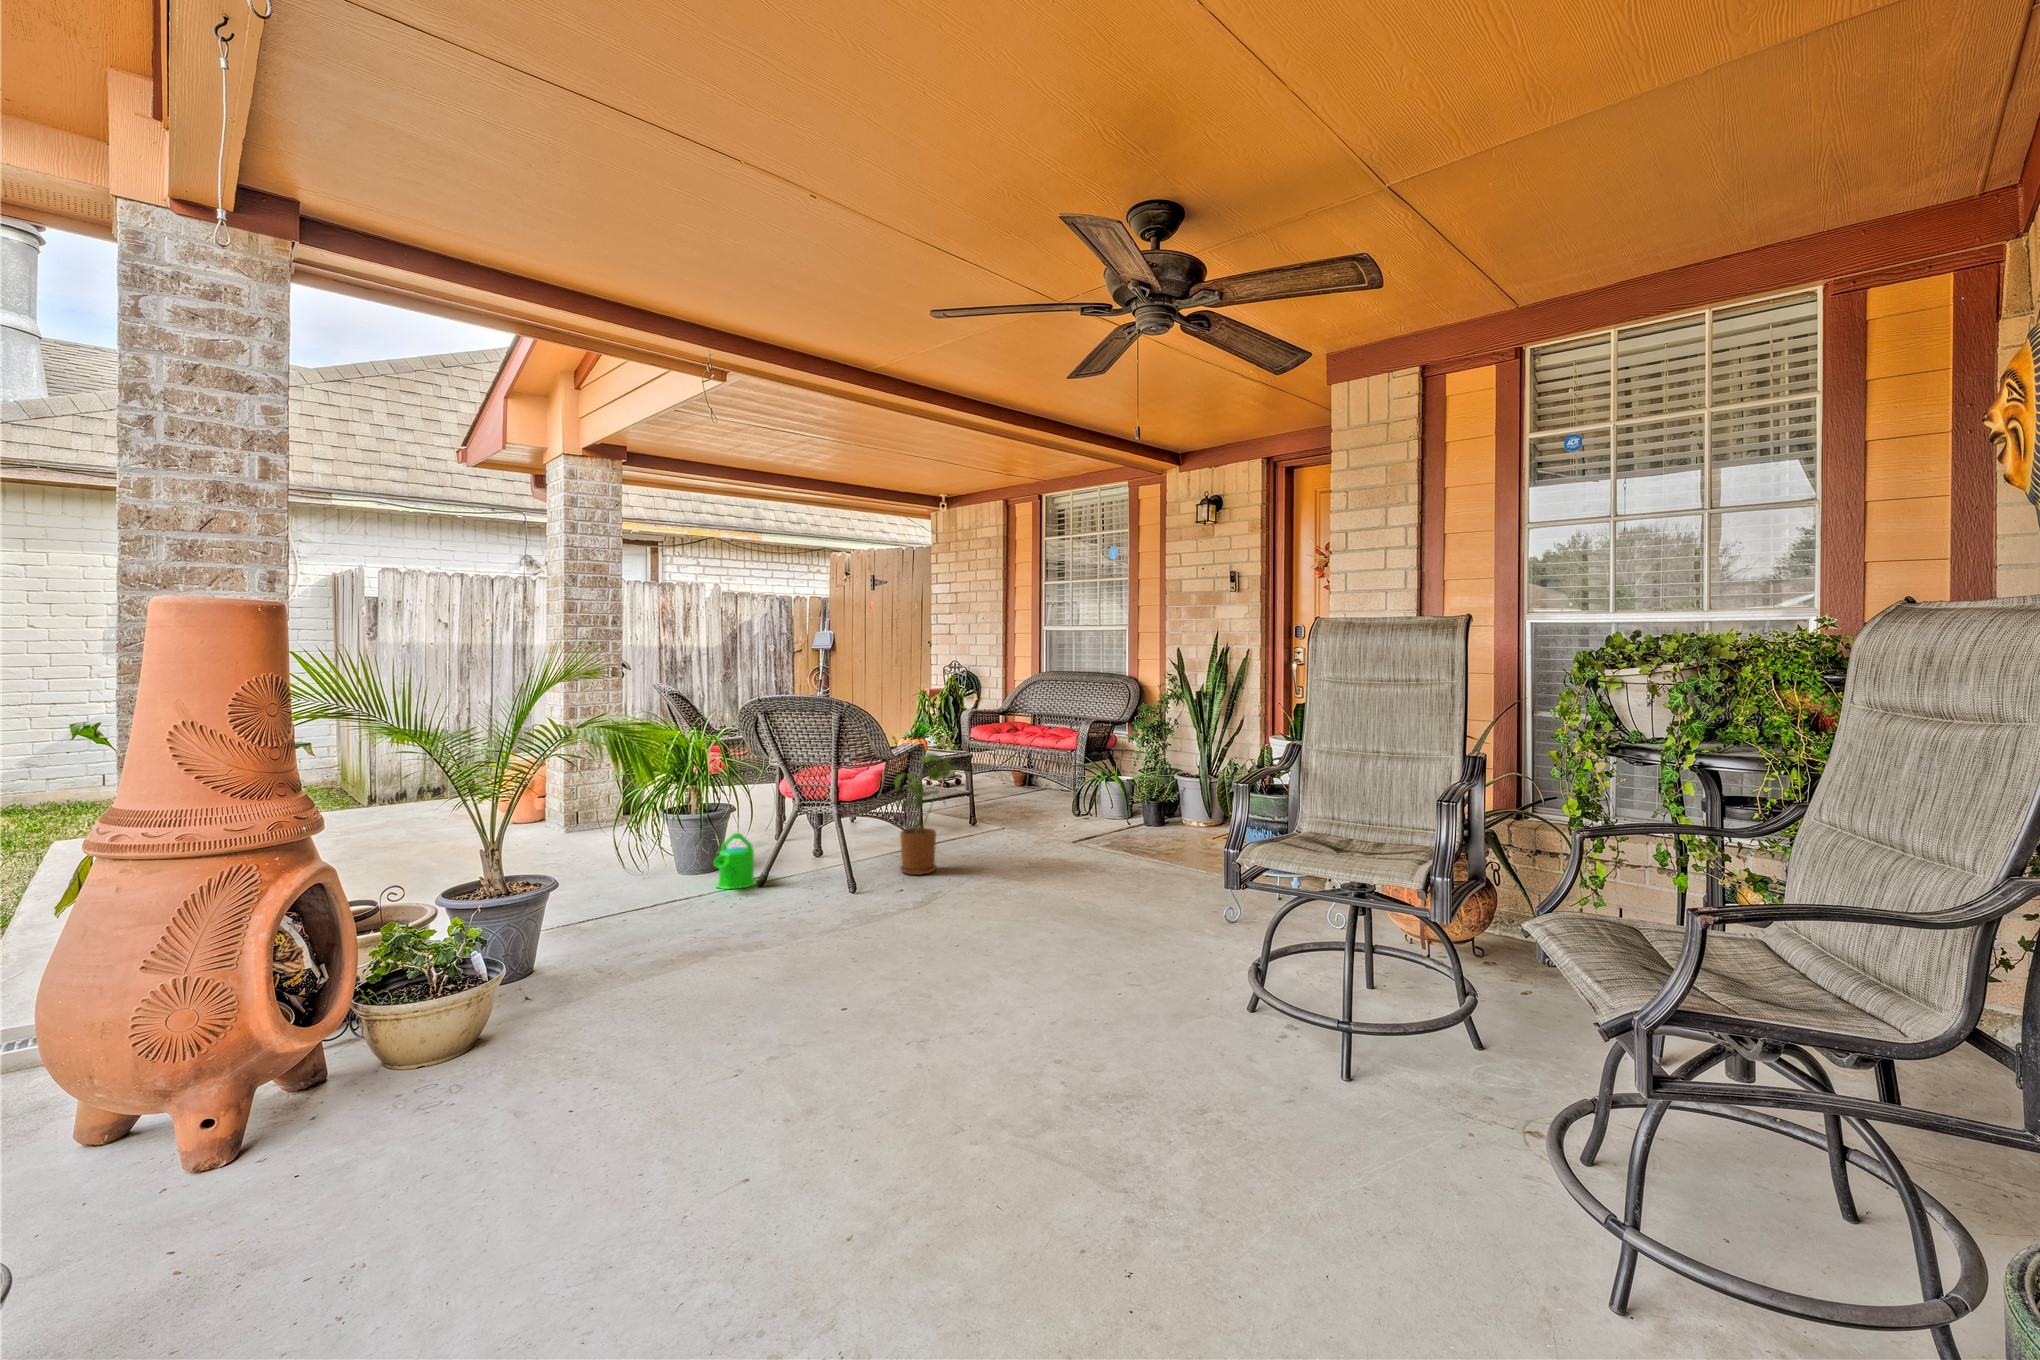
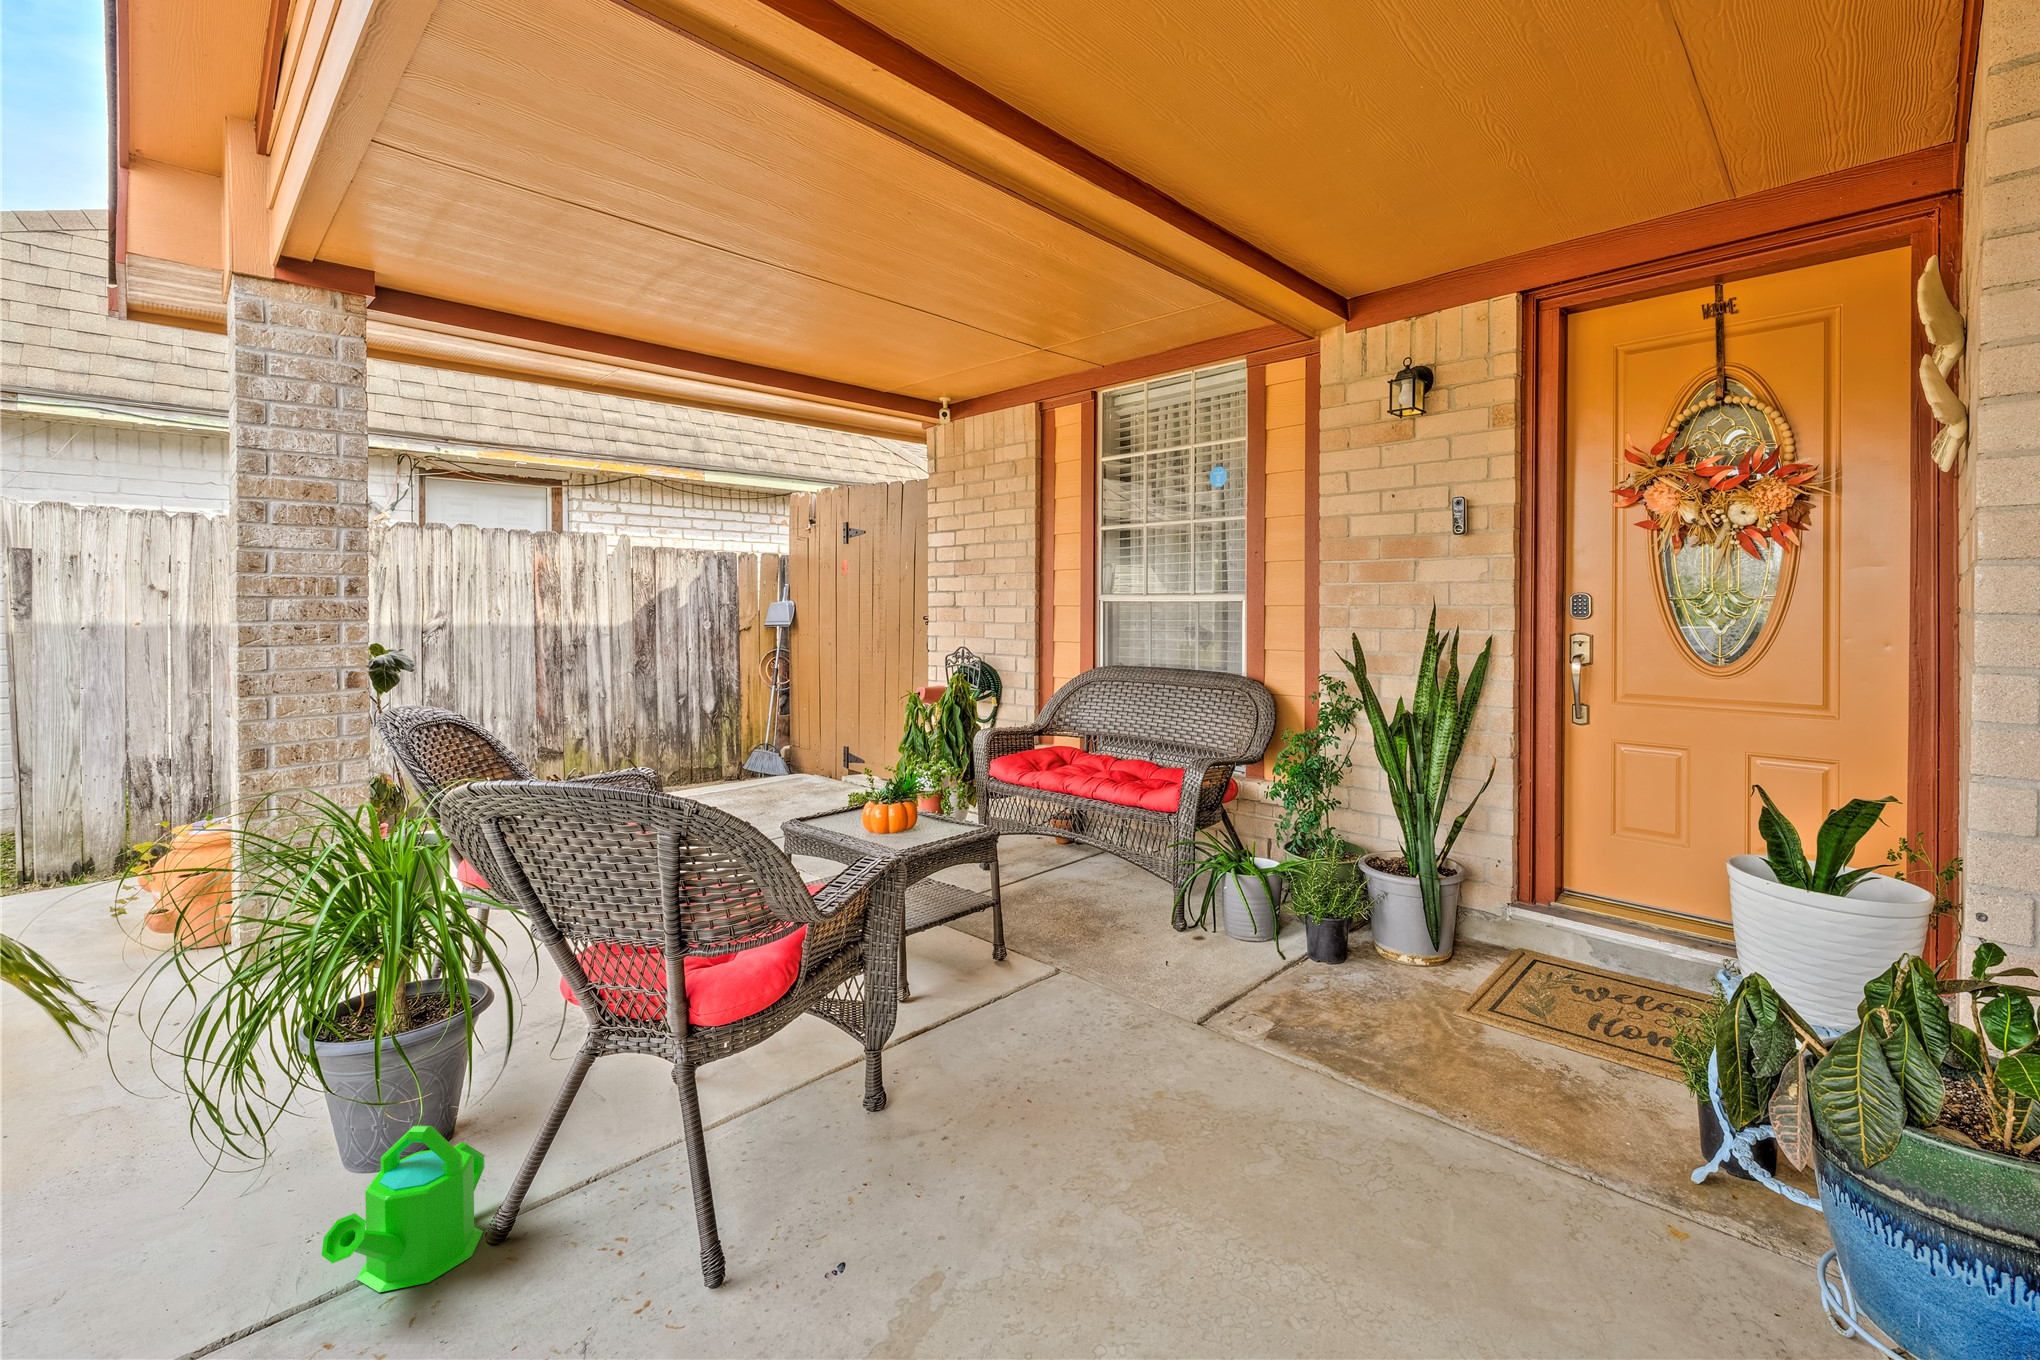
house plant: present [895,754,959,875] -> none [830,903,990,1199]

